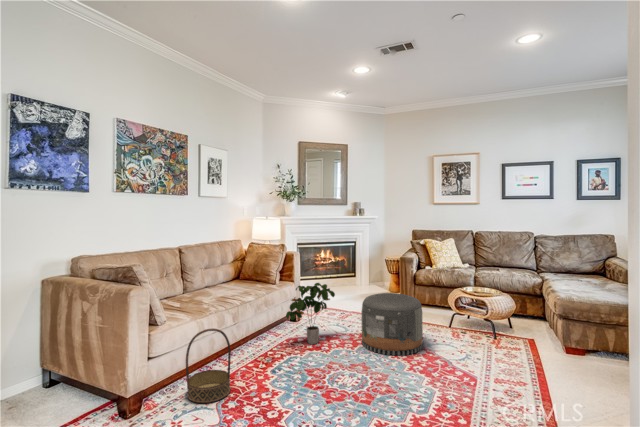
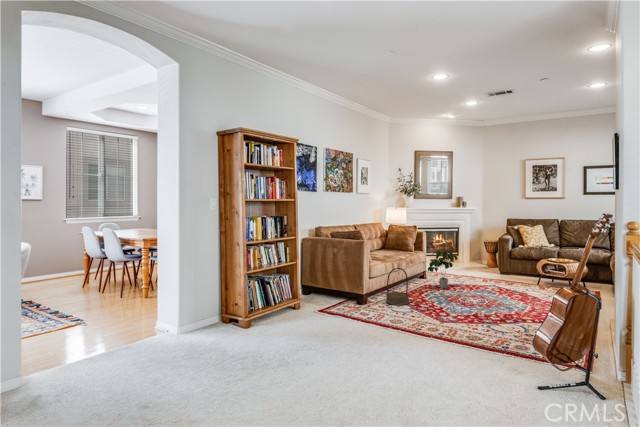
pouf: present [361,293,423,356] -> none [477,258,519,295]

